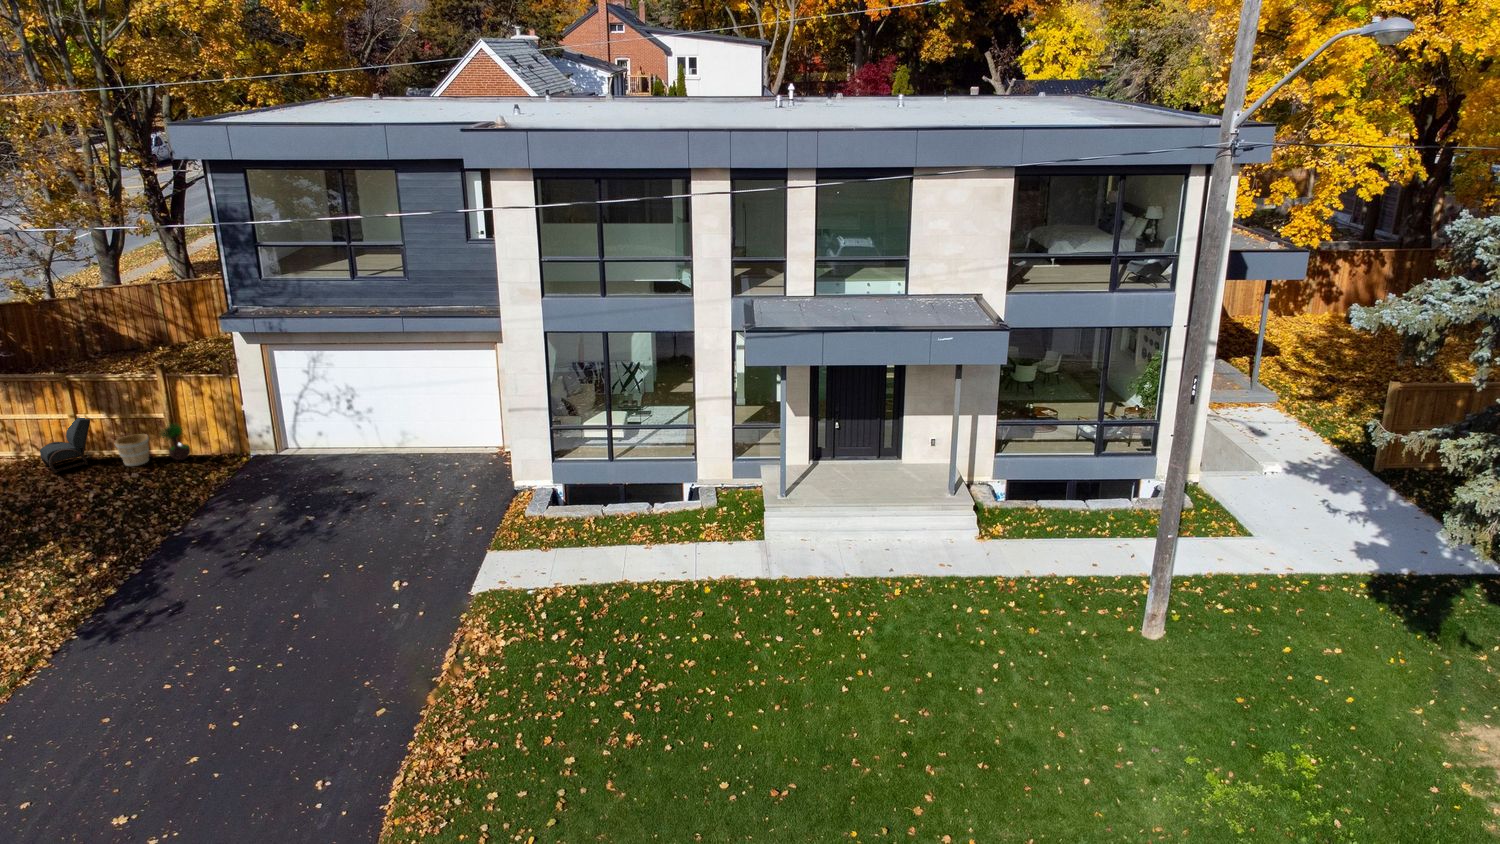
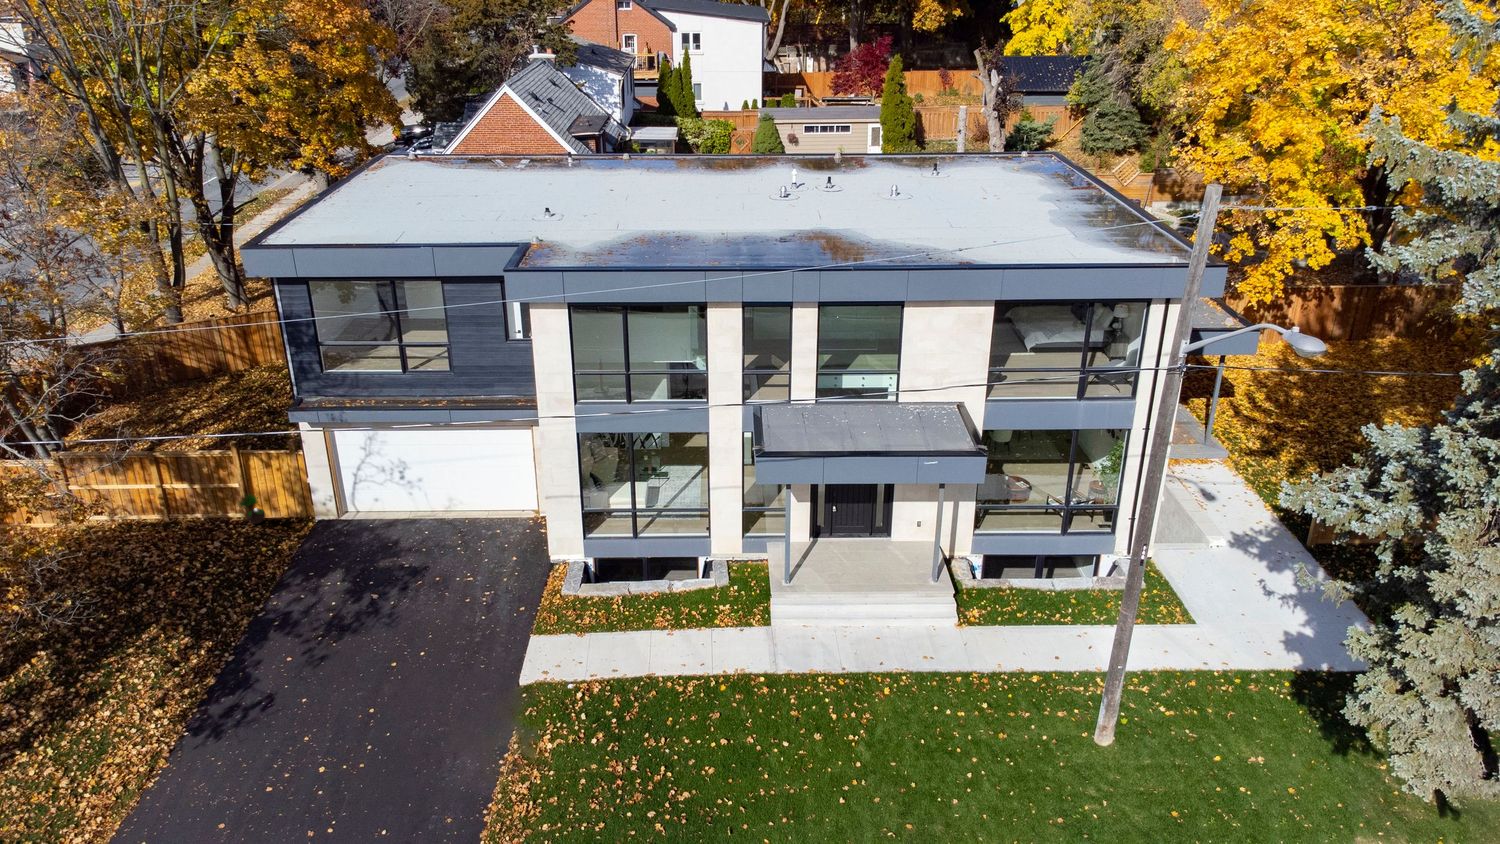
lounge chair: present [40,418,90,473] -> none [133,483,177,539]
wooden bucket: present [114,434,149,466] -> none [199,500,230,531]

